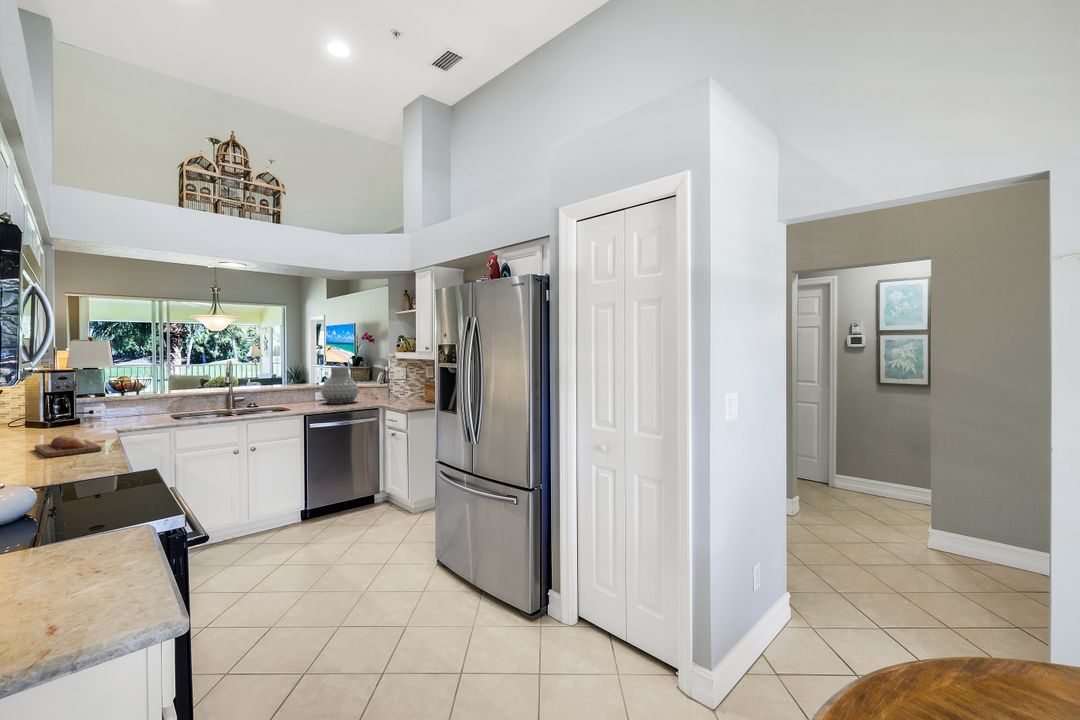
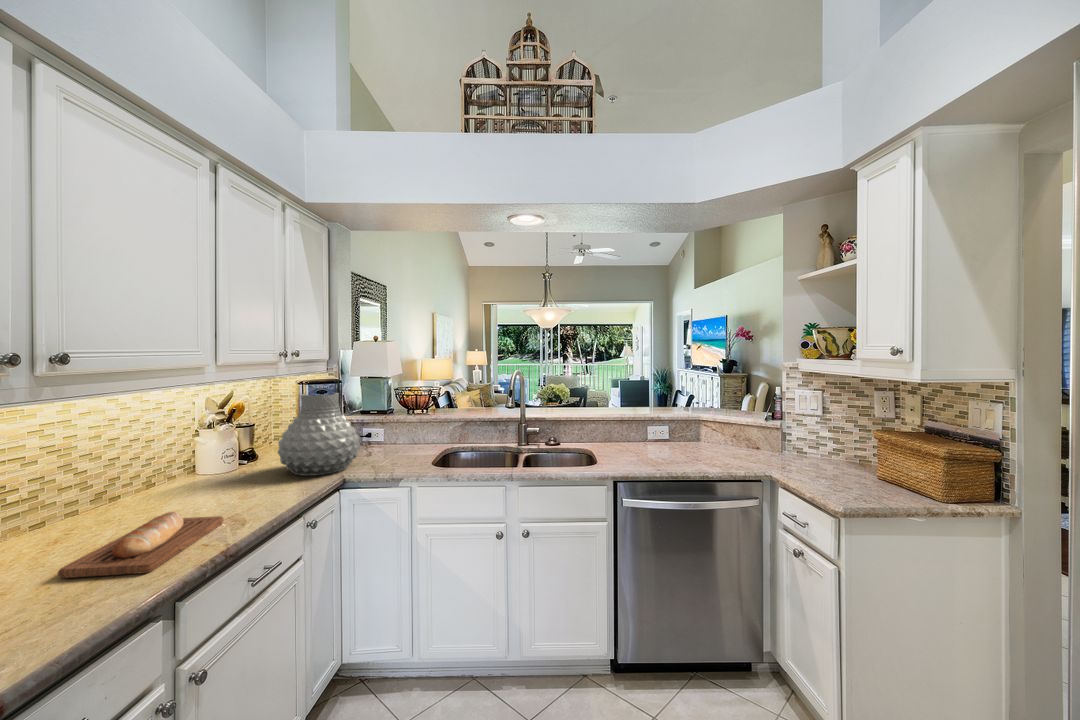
vase: present [321,367,359,404] -> present [278,393,360,476]

